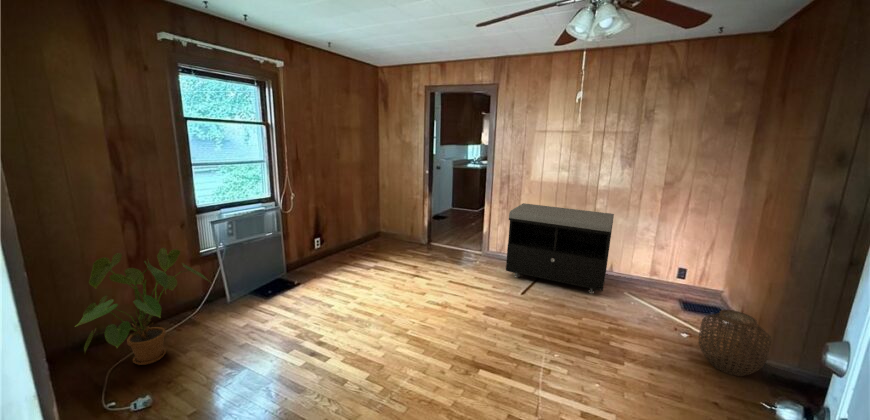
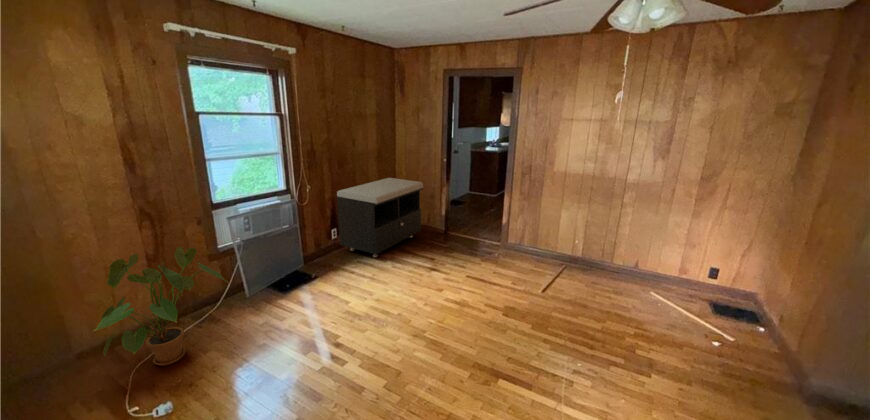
storage bench: present [506,203,614,294] -> present [337,178,423,257]
woven basket: present [699,310,771,376] -> none [735,323,820,395]

